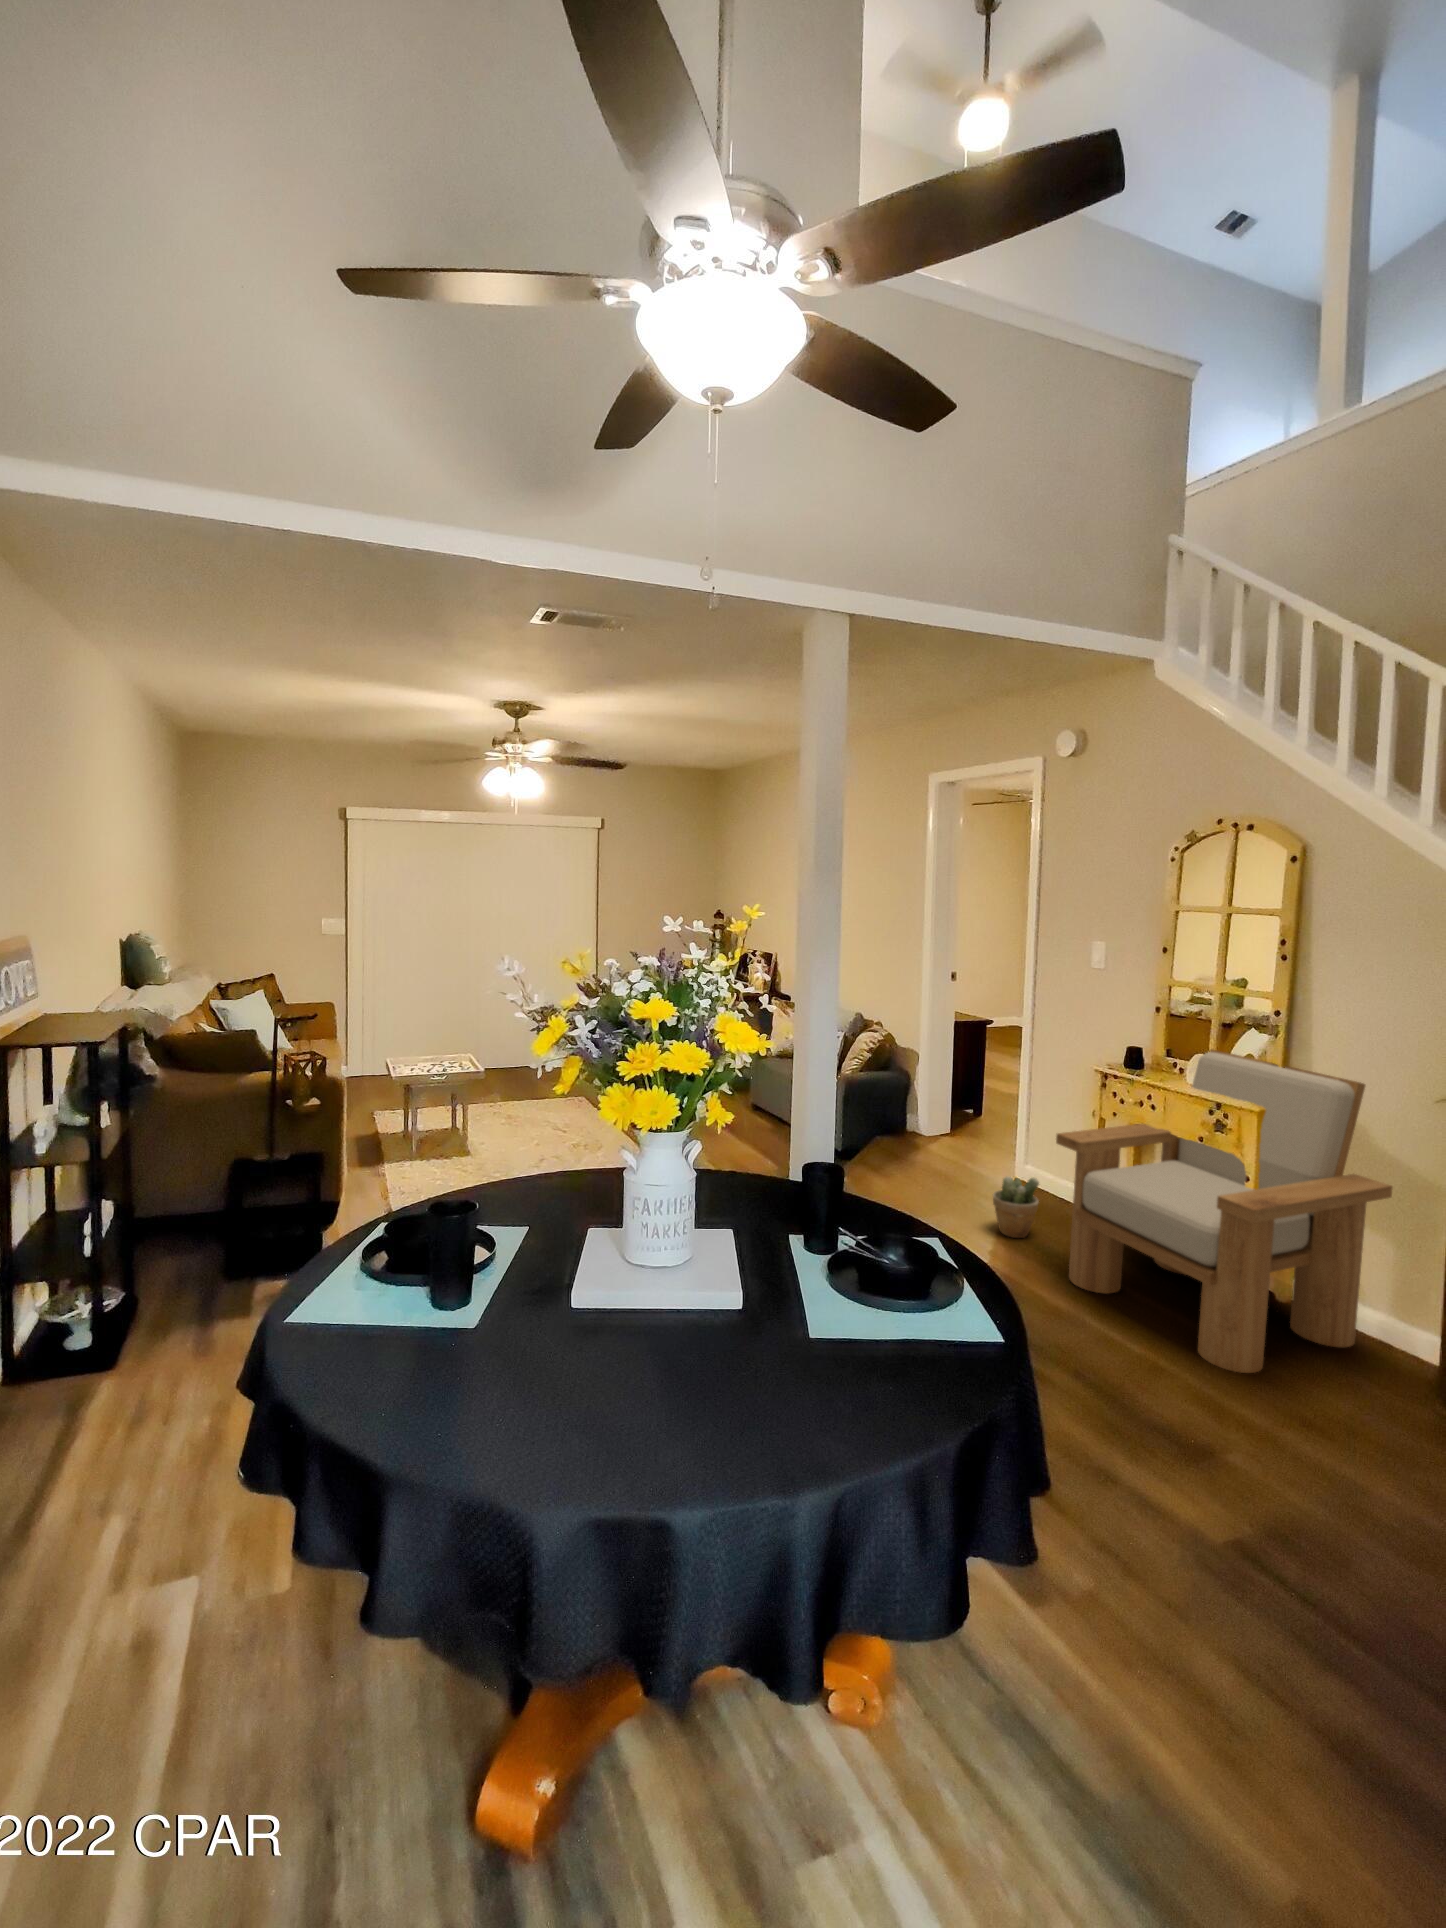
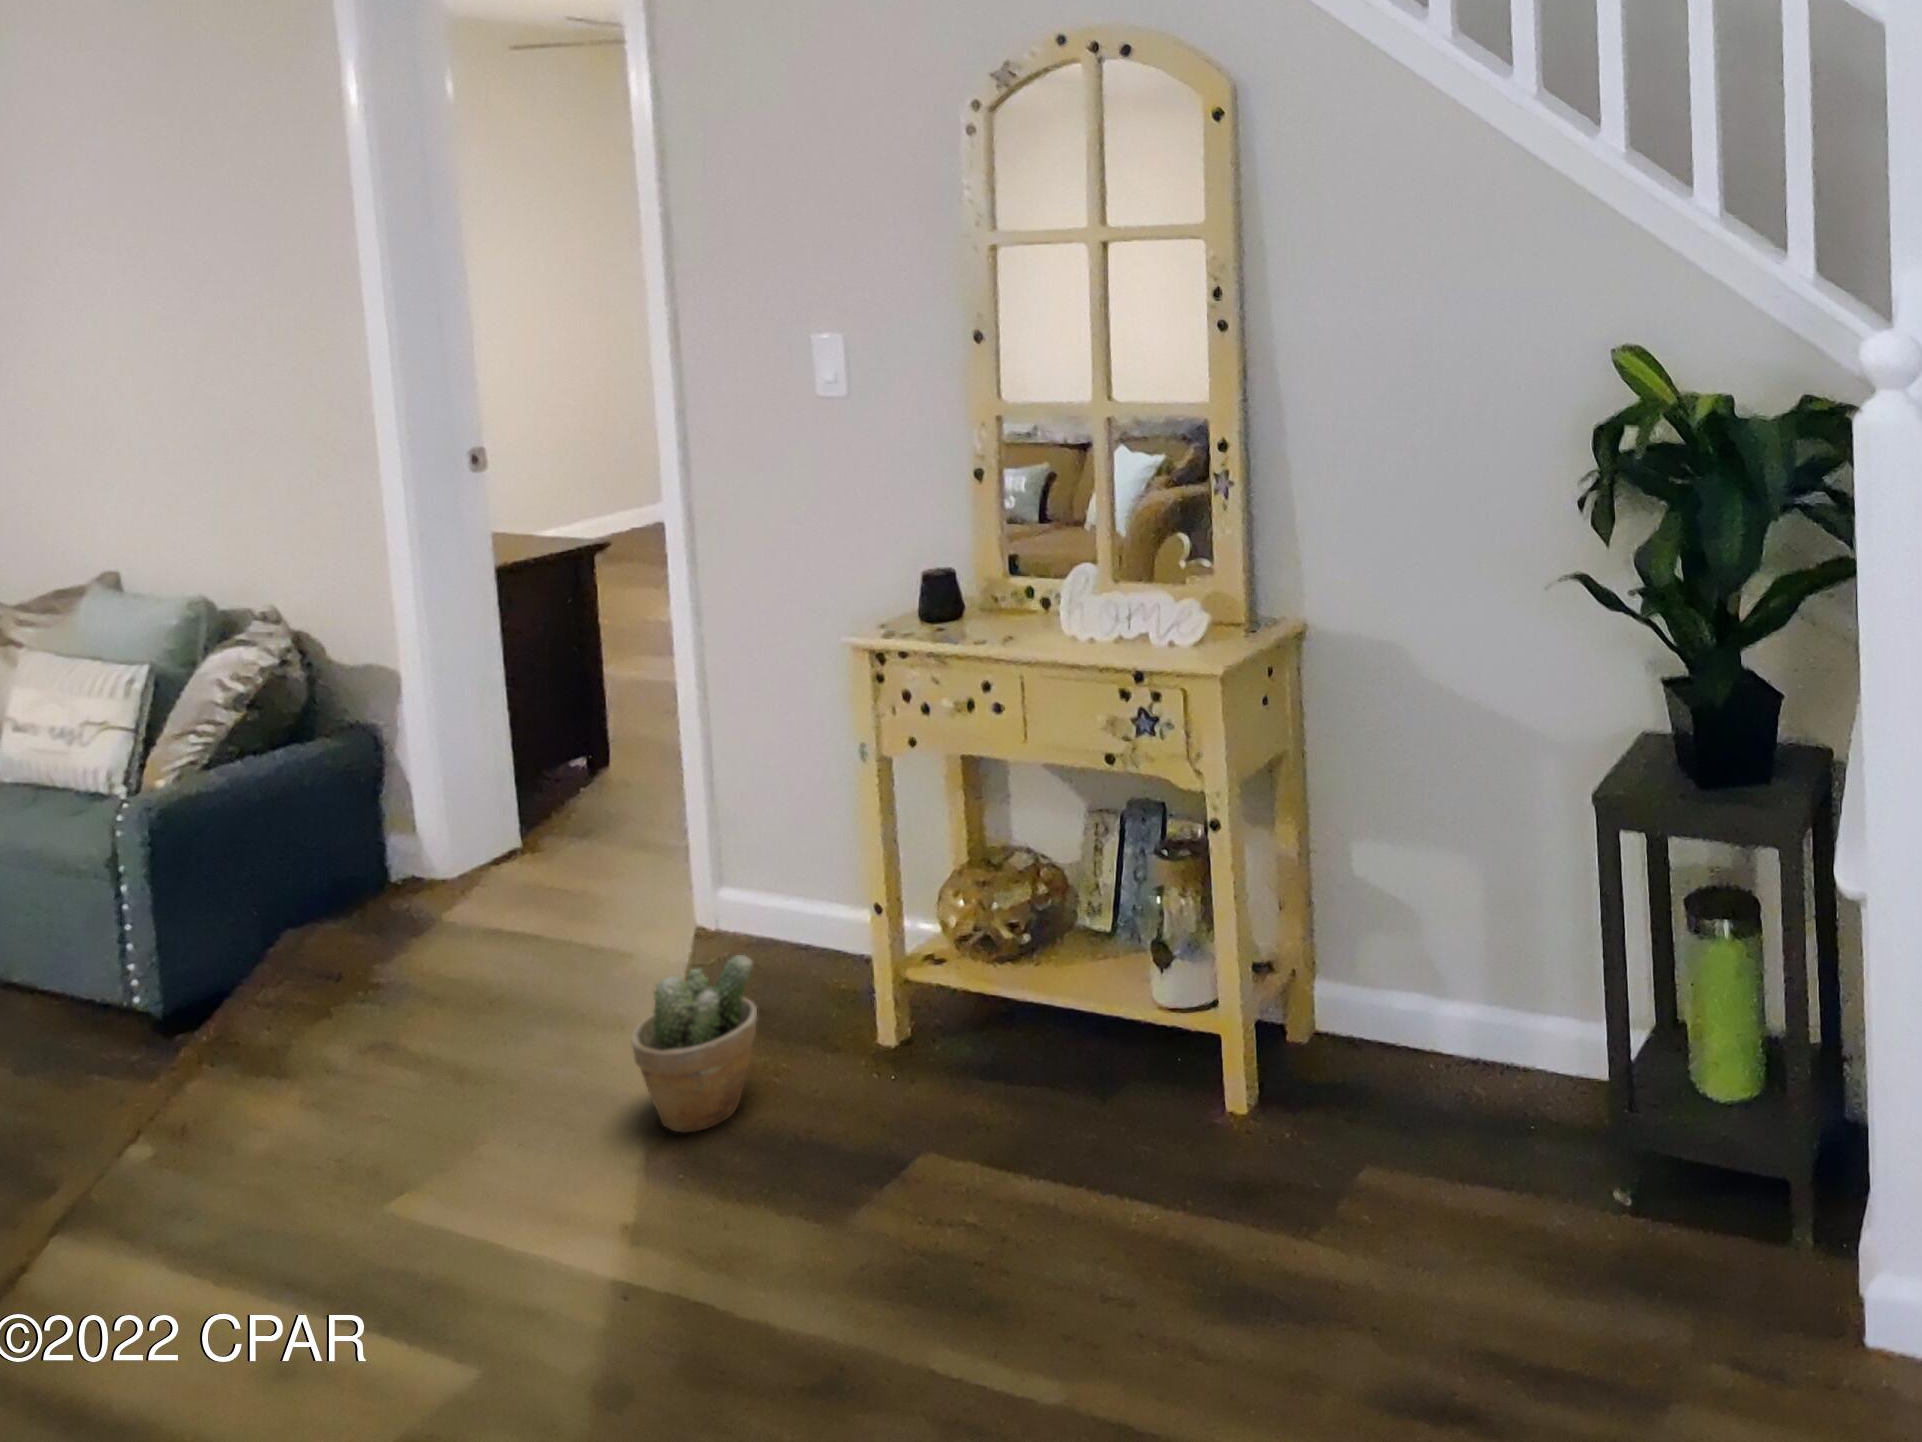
armchair: present [1056,1049,1392,1373] -> none [778,546,1455,1315]

